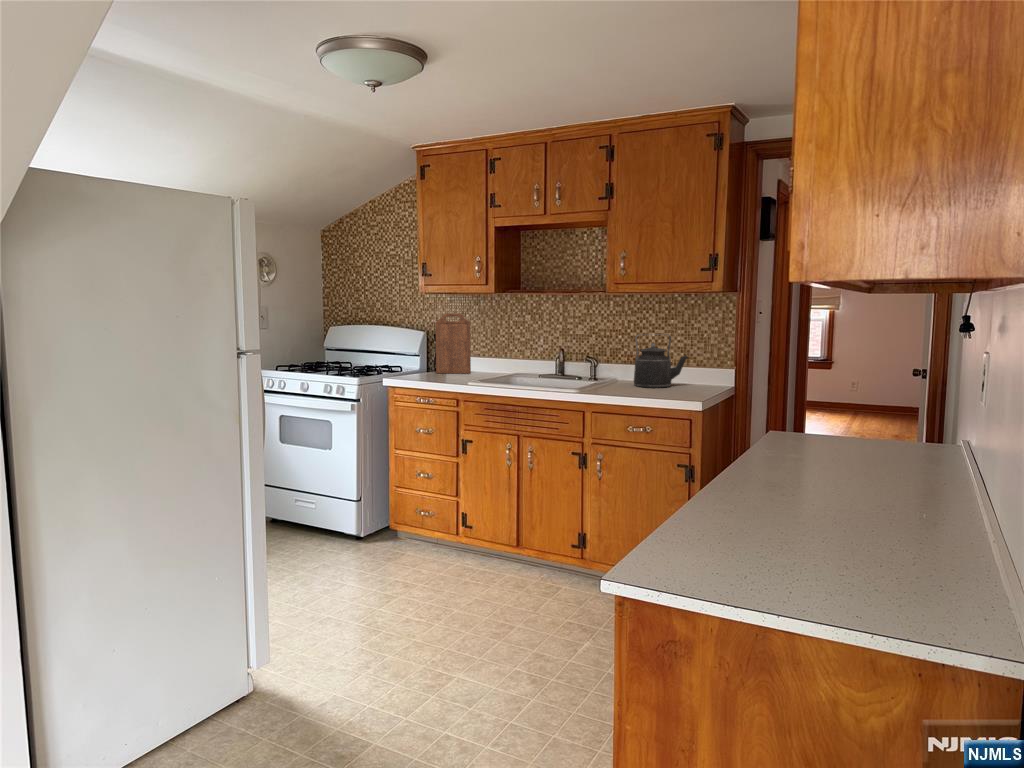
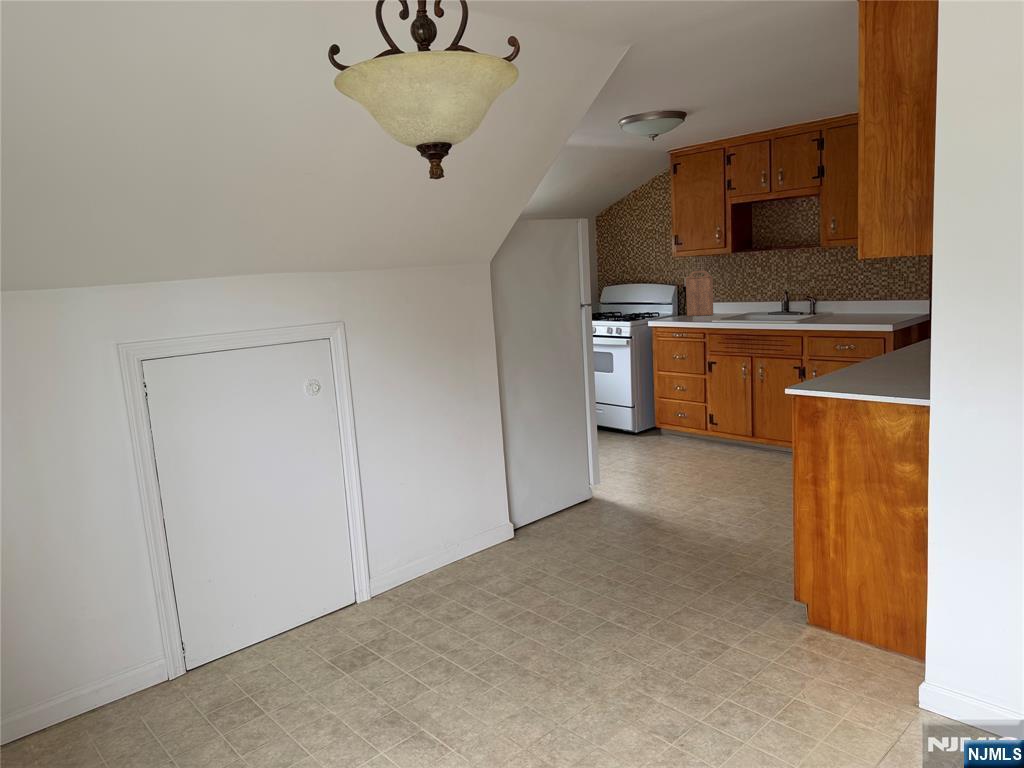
kettle: present [634,334,688,388] -> none [844,276,891,318]

